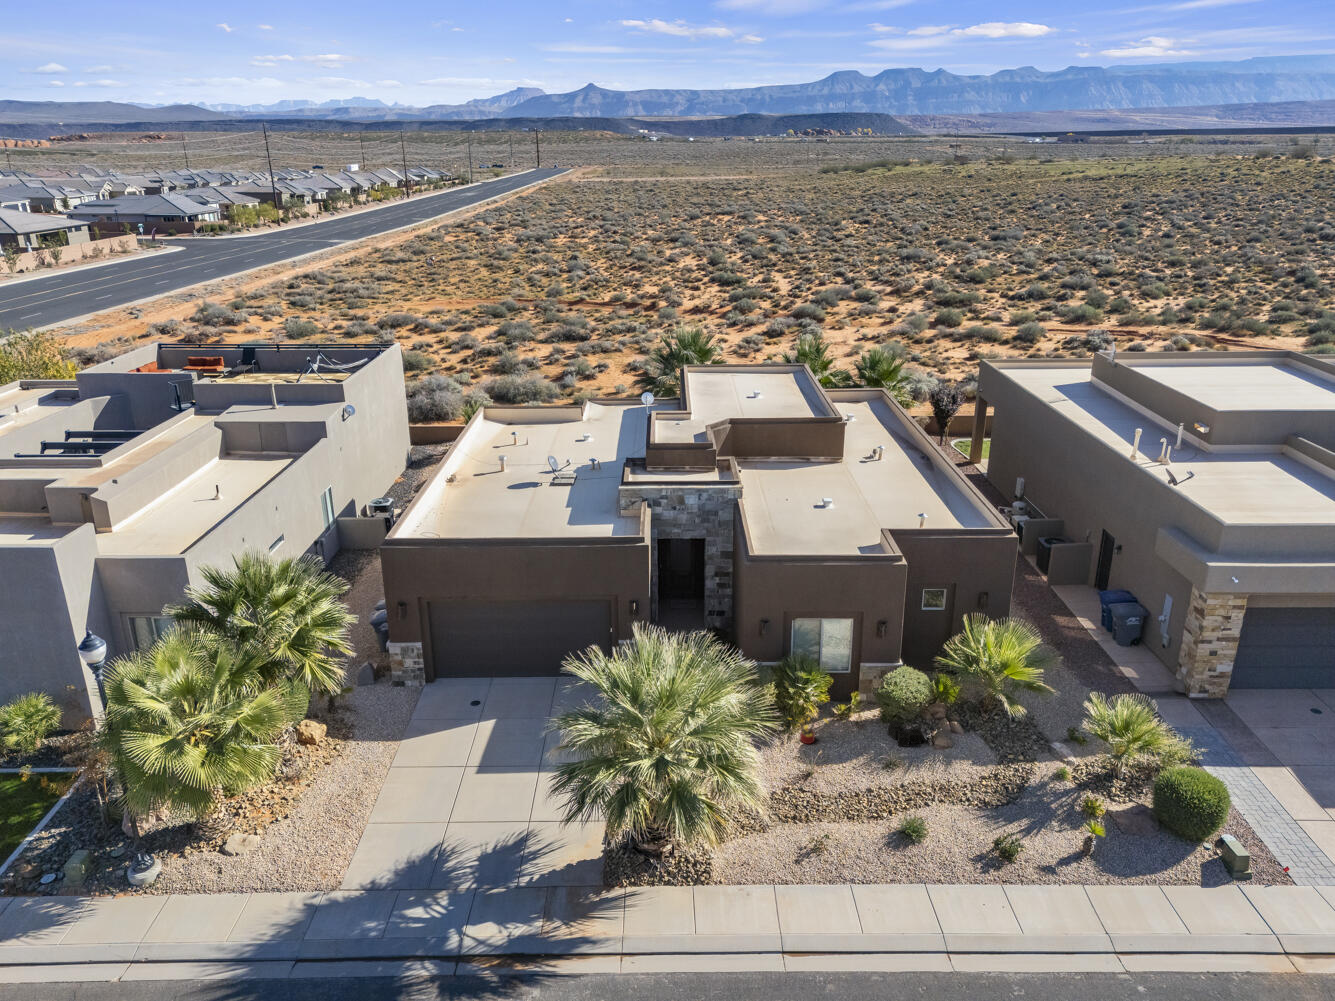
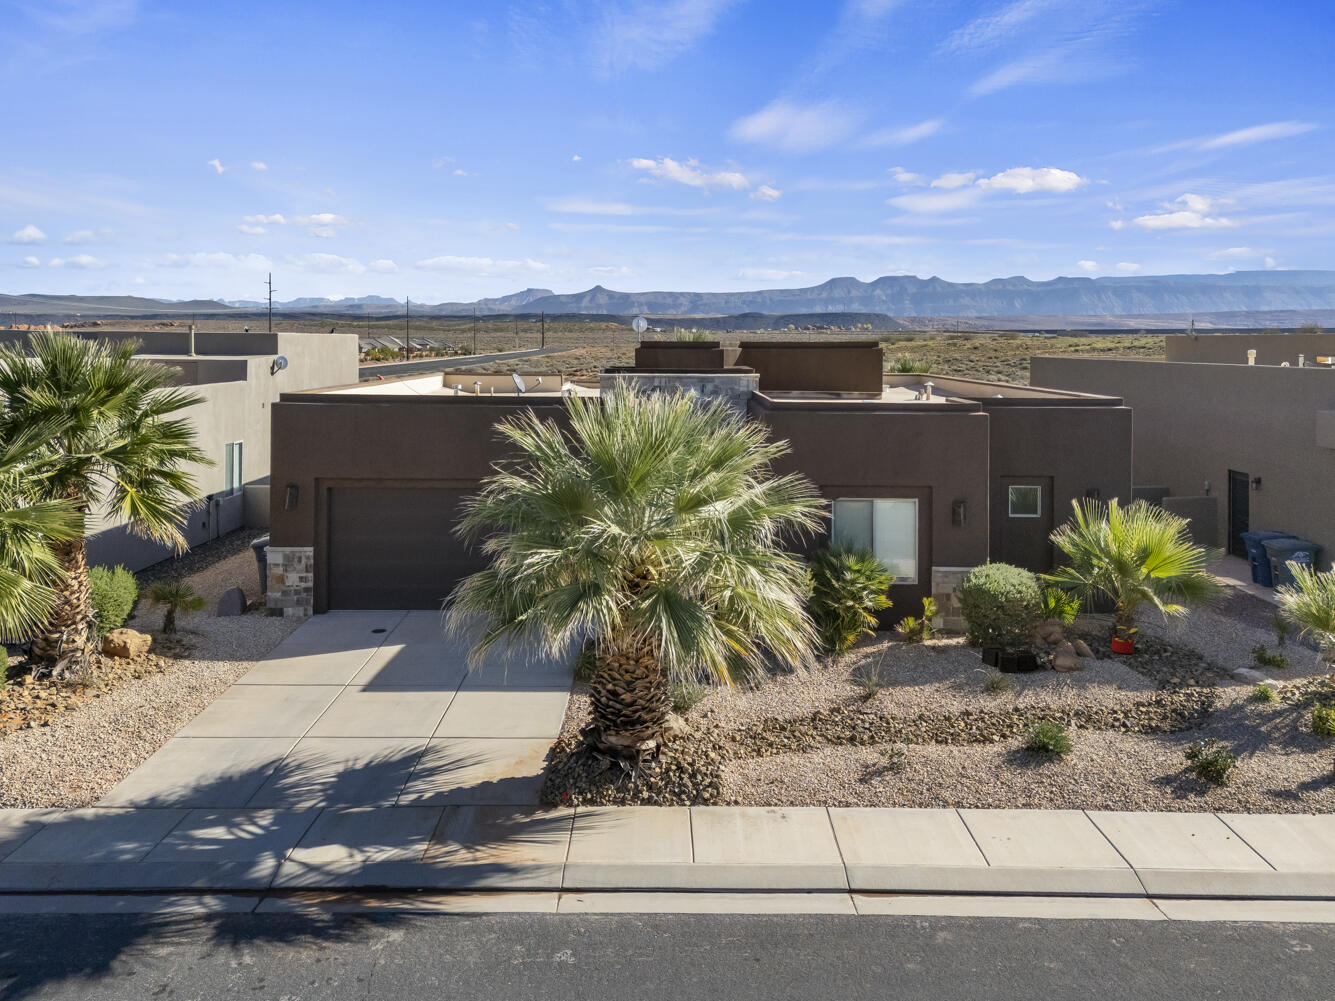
decorative plant: present [798,713,828,744] -> present [1111,603,1142,653]

